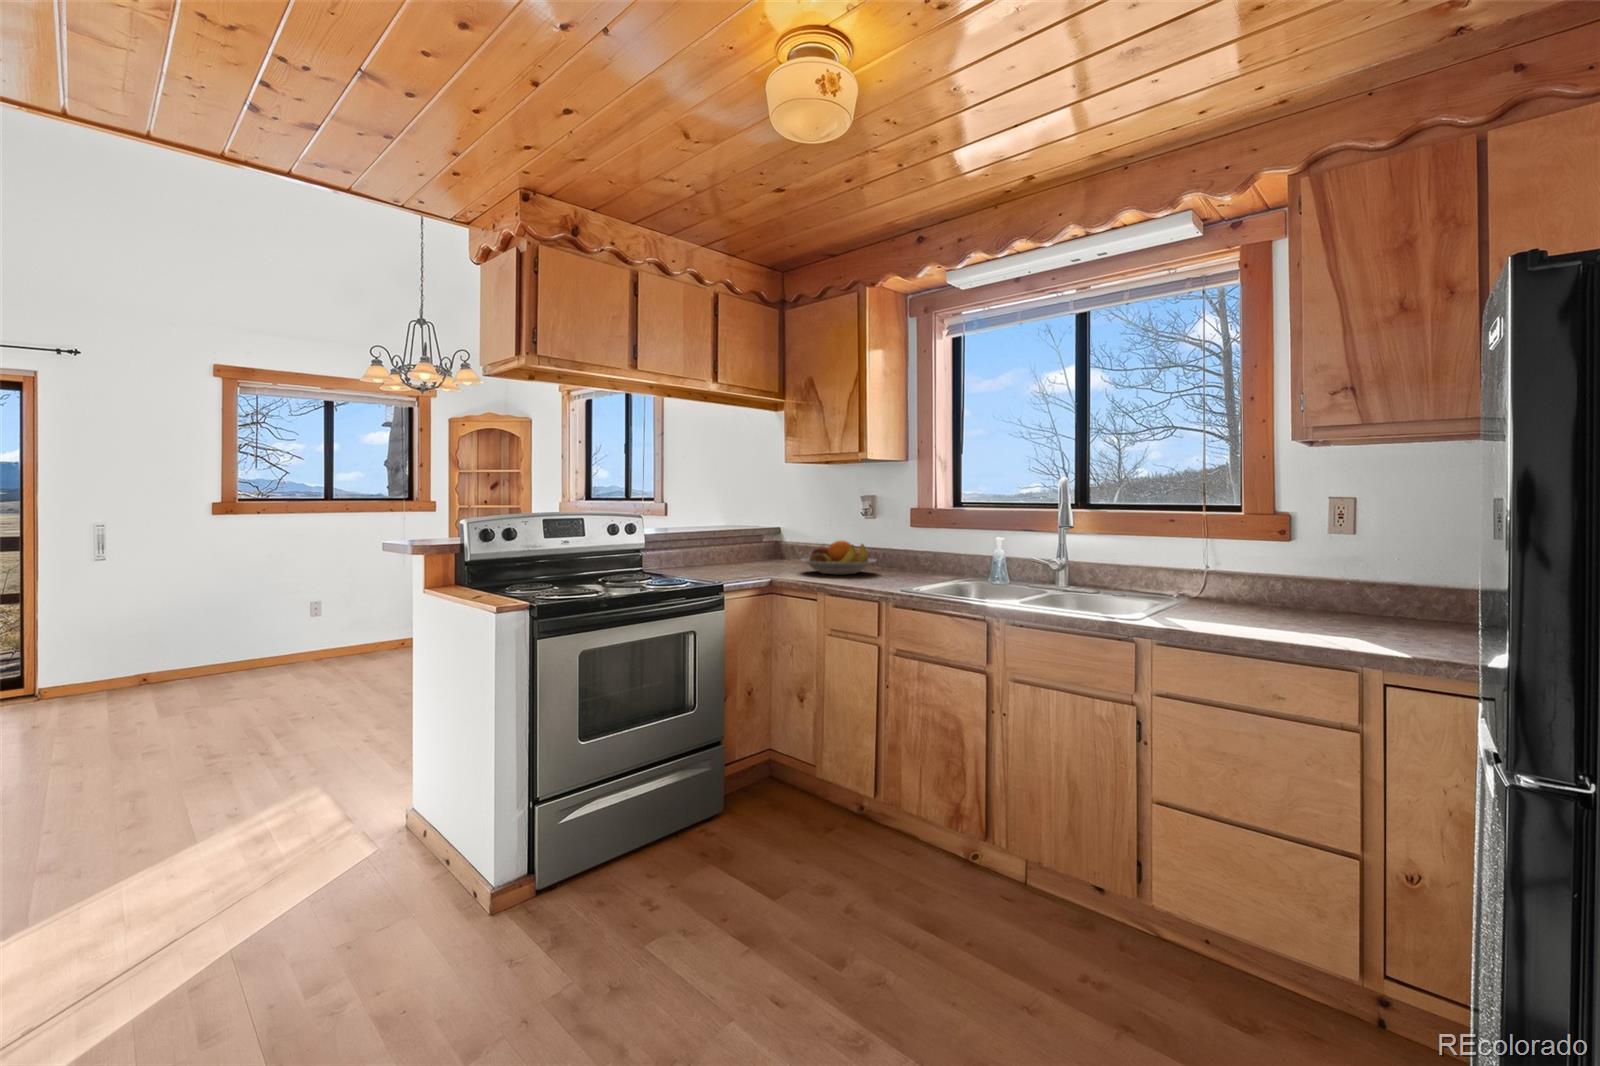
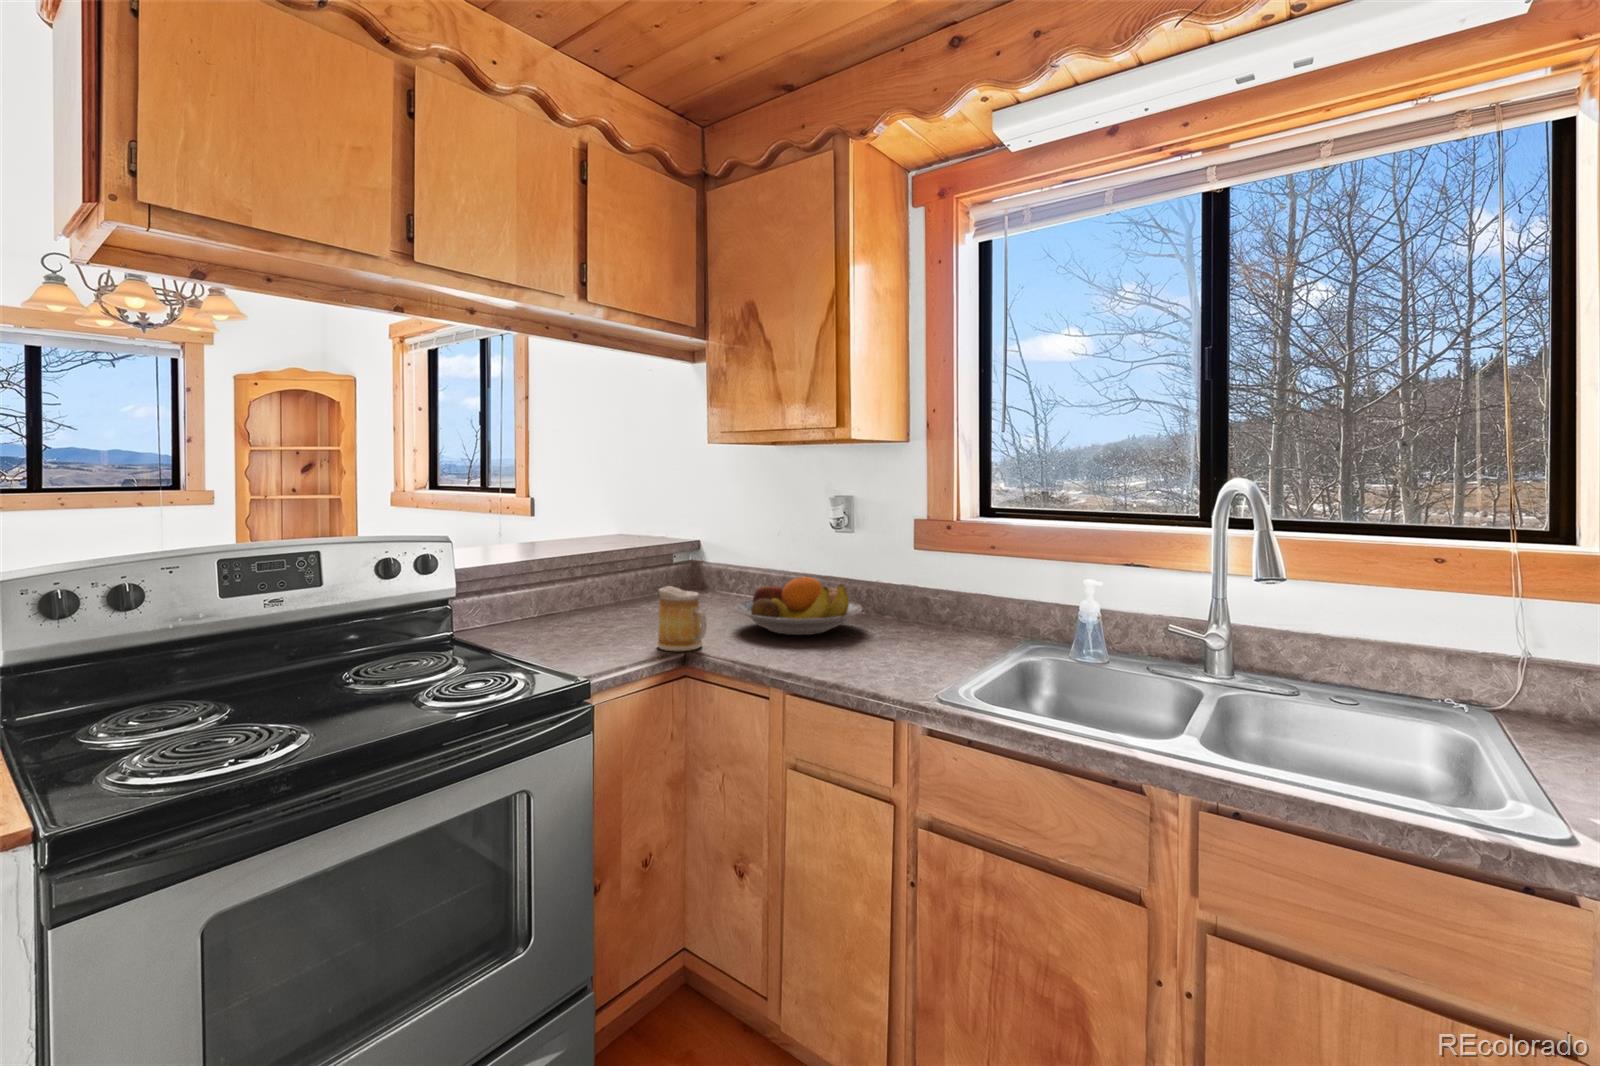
mug: none [755,542,783,578] -> present [657,586,707,651]

